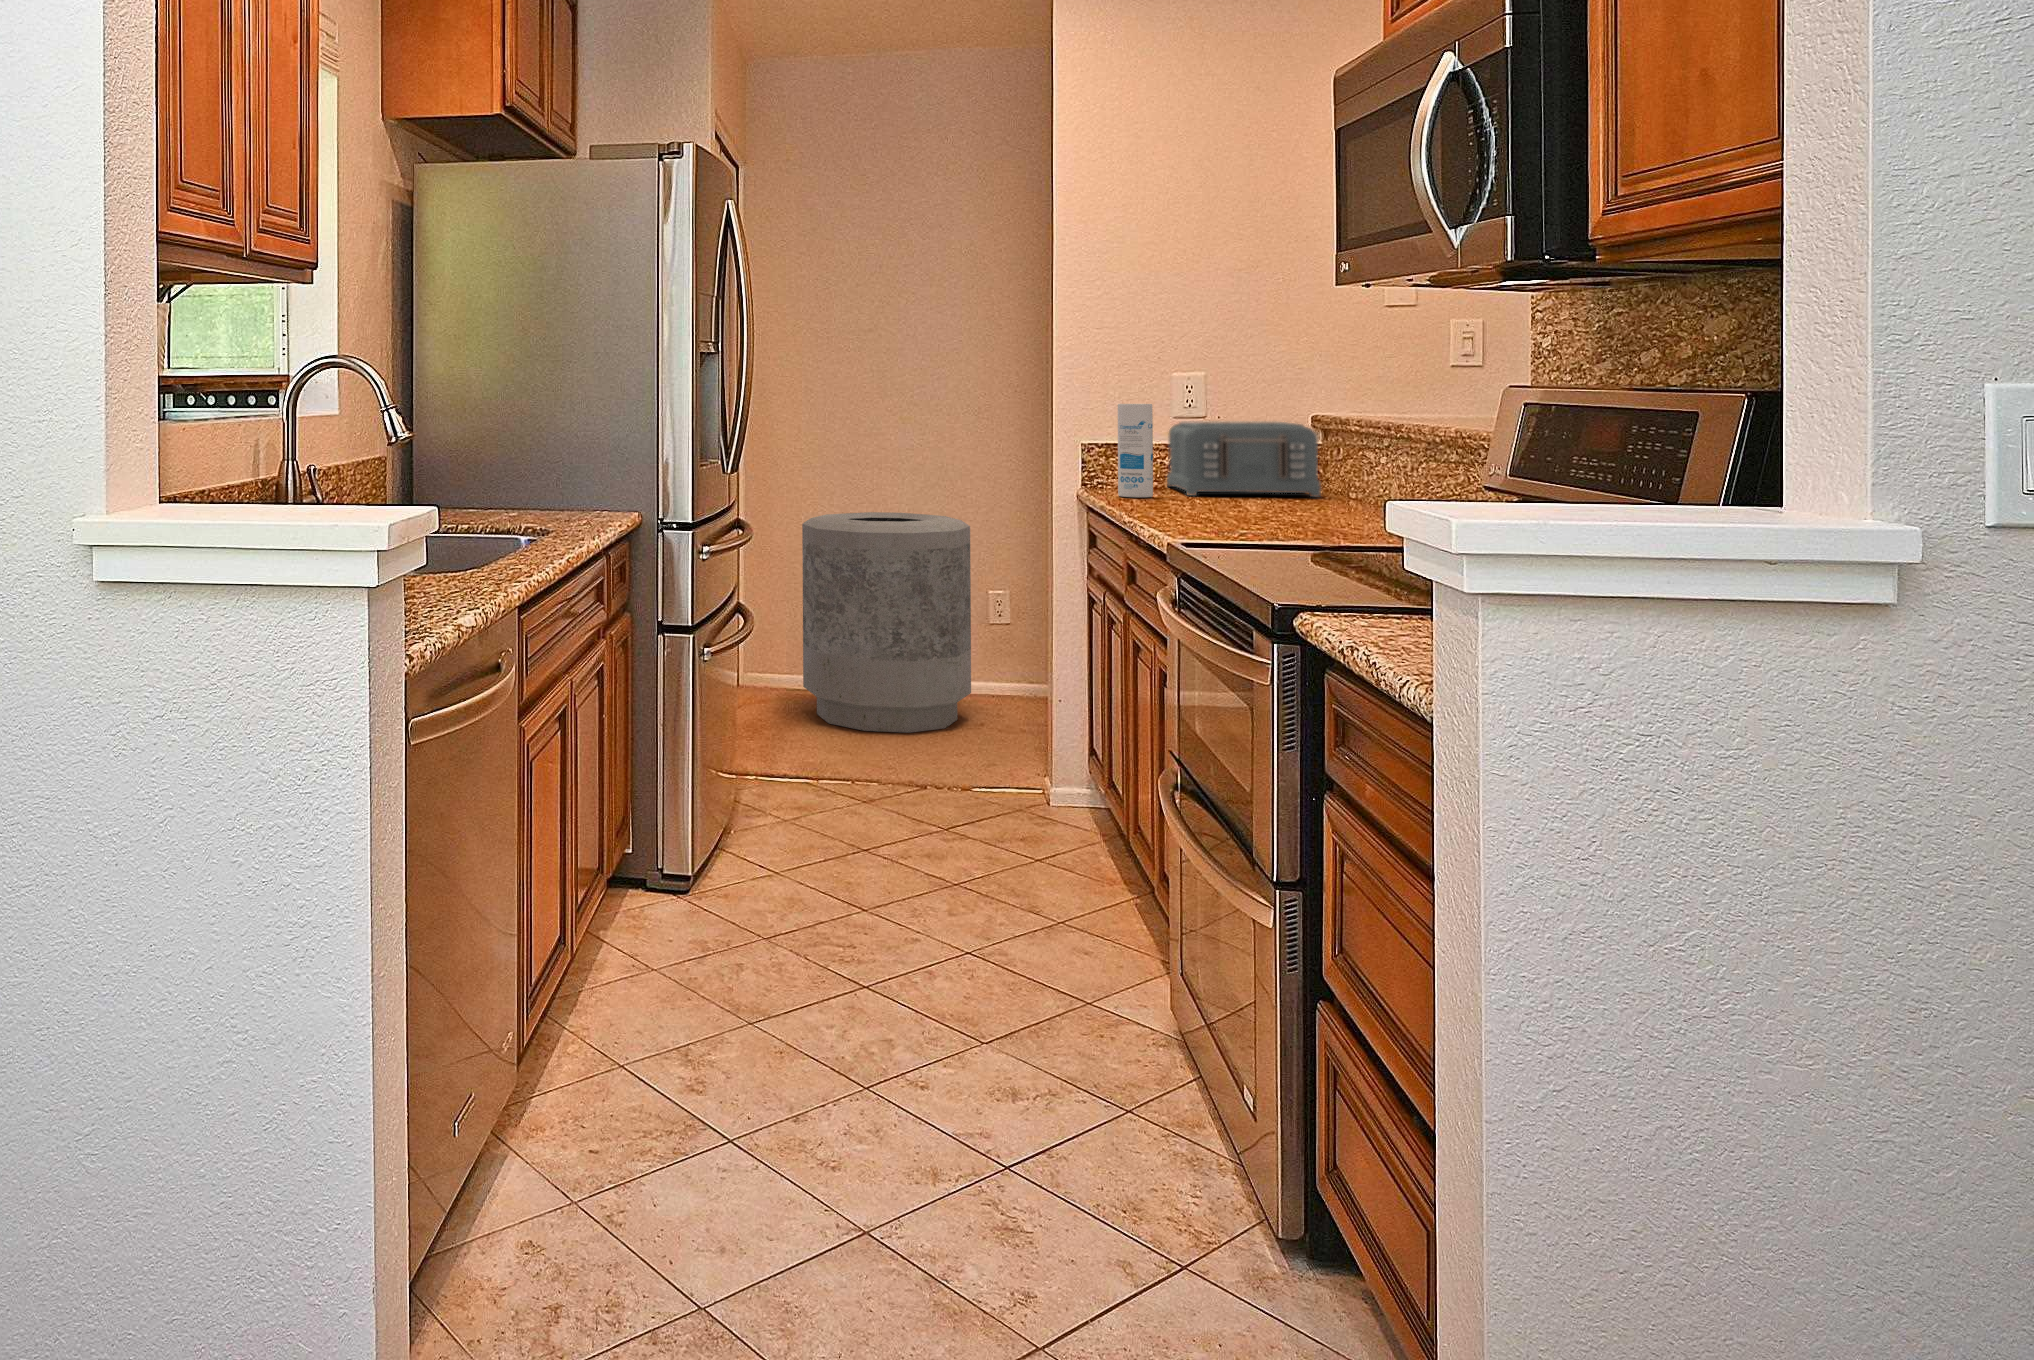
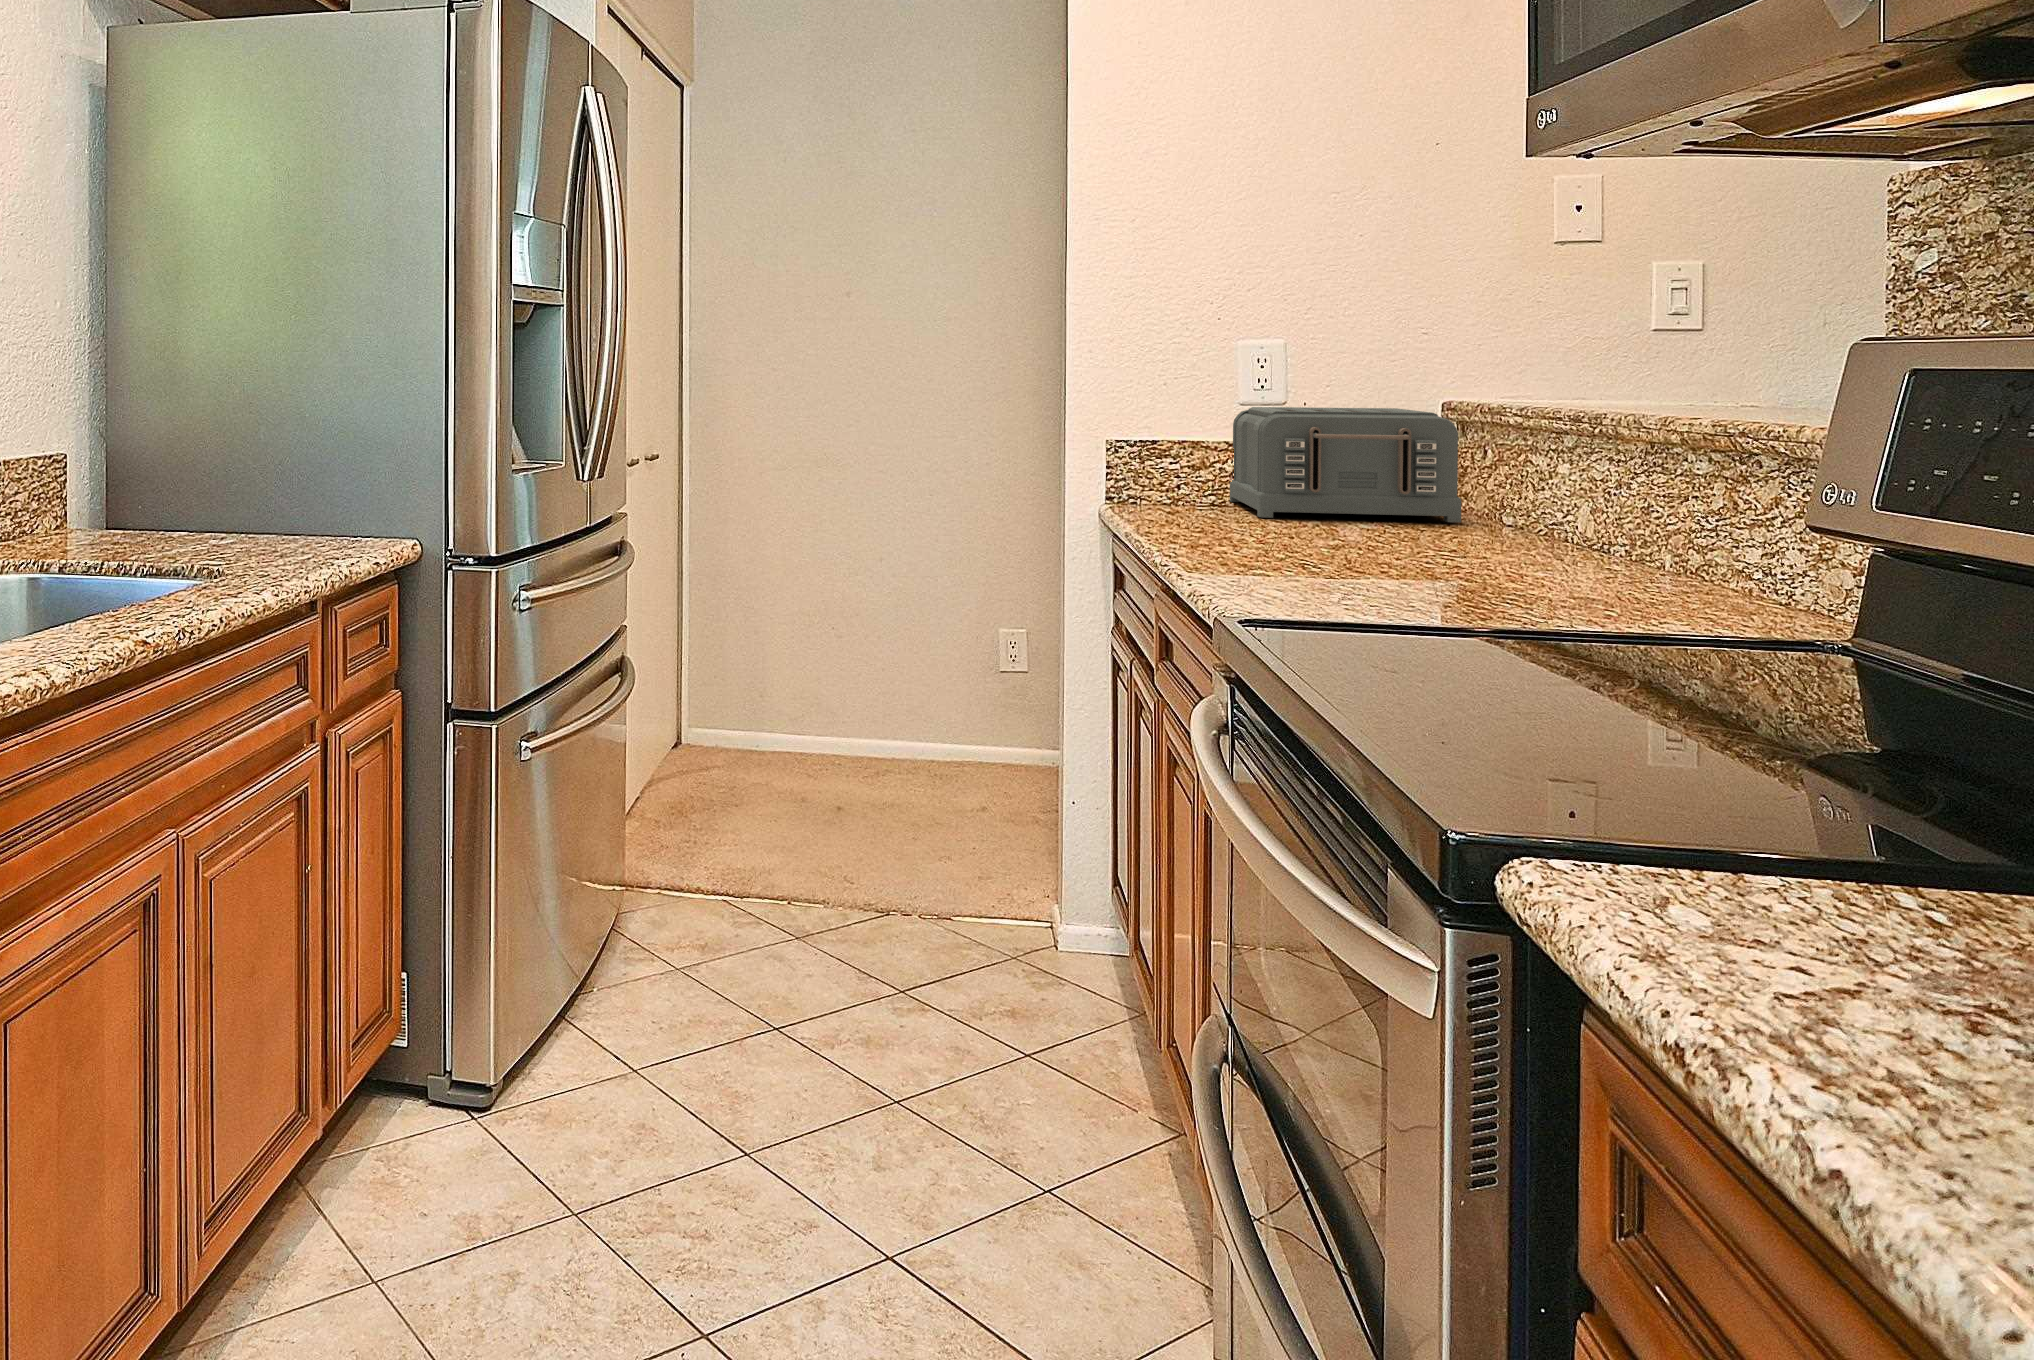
canister: present [1118,404,1153,497] -> none [1155,380,1208,520]
trash can: present [802,512,971,733] -> none [747,522,968,819]

